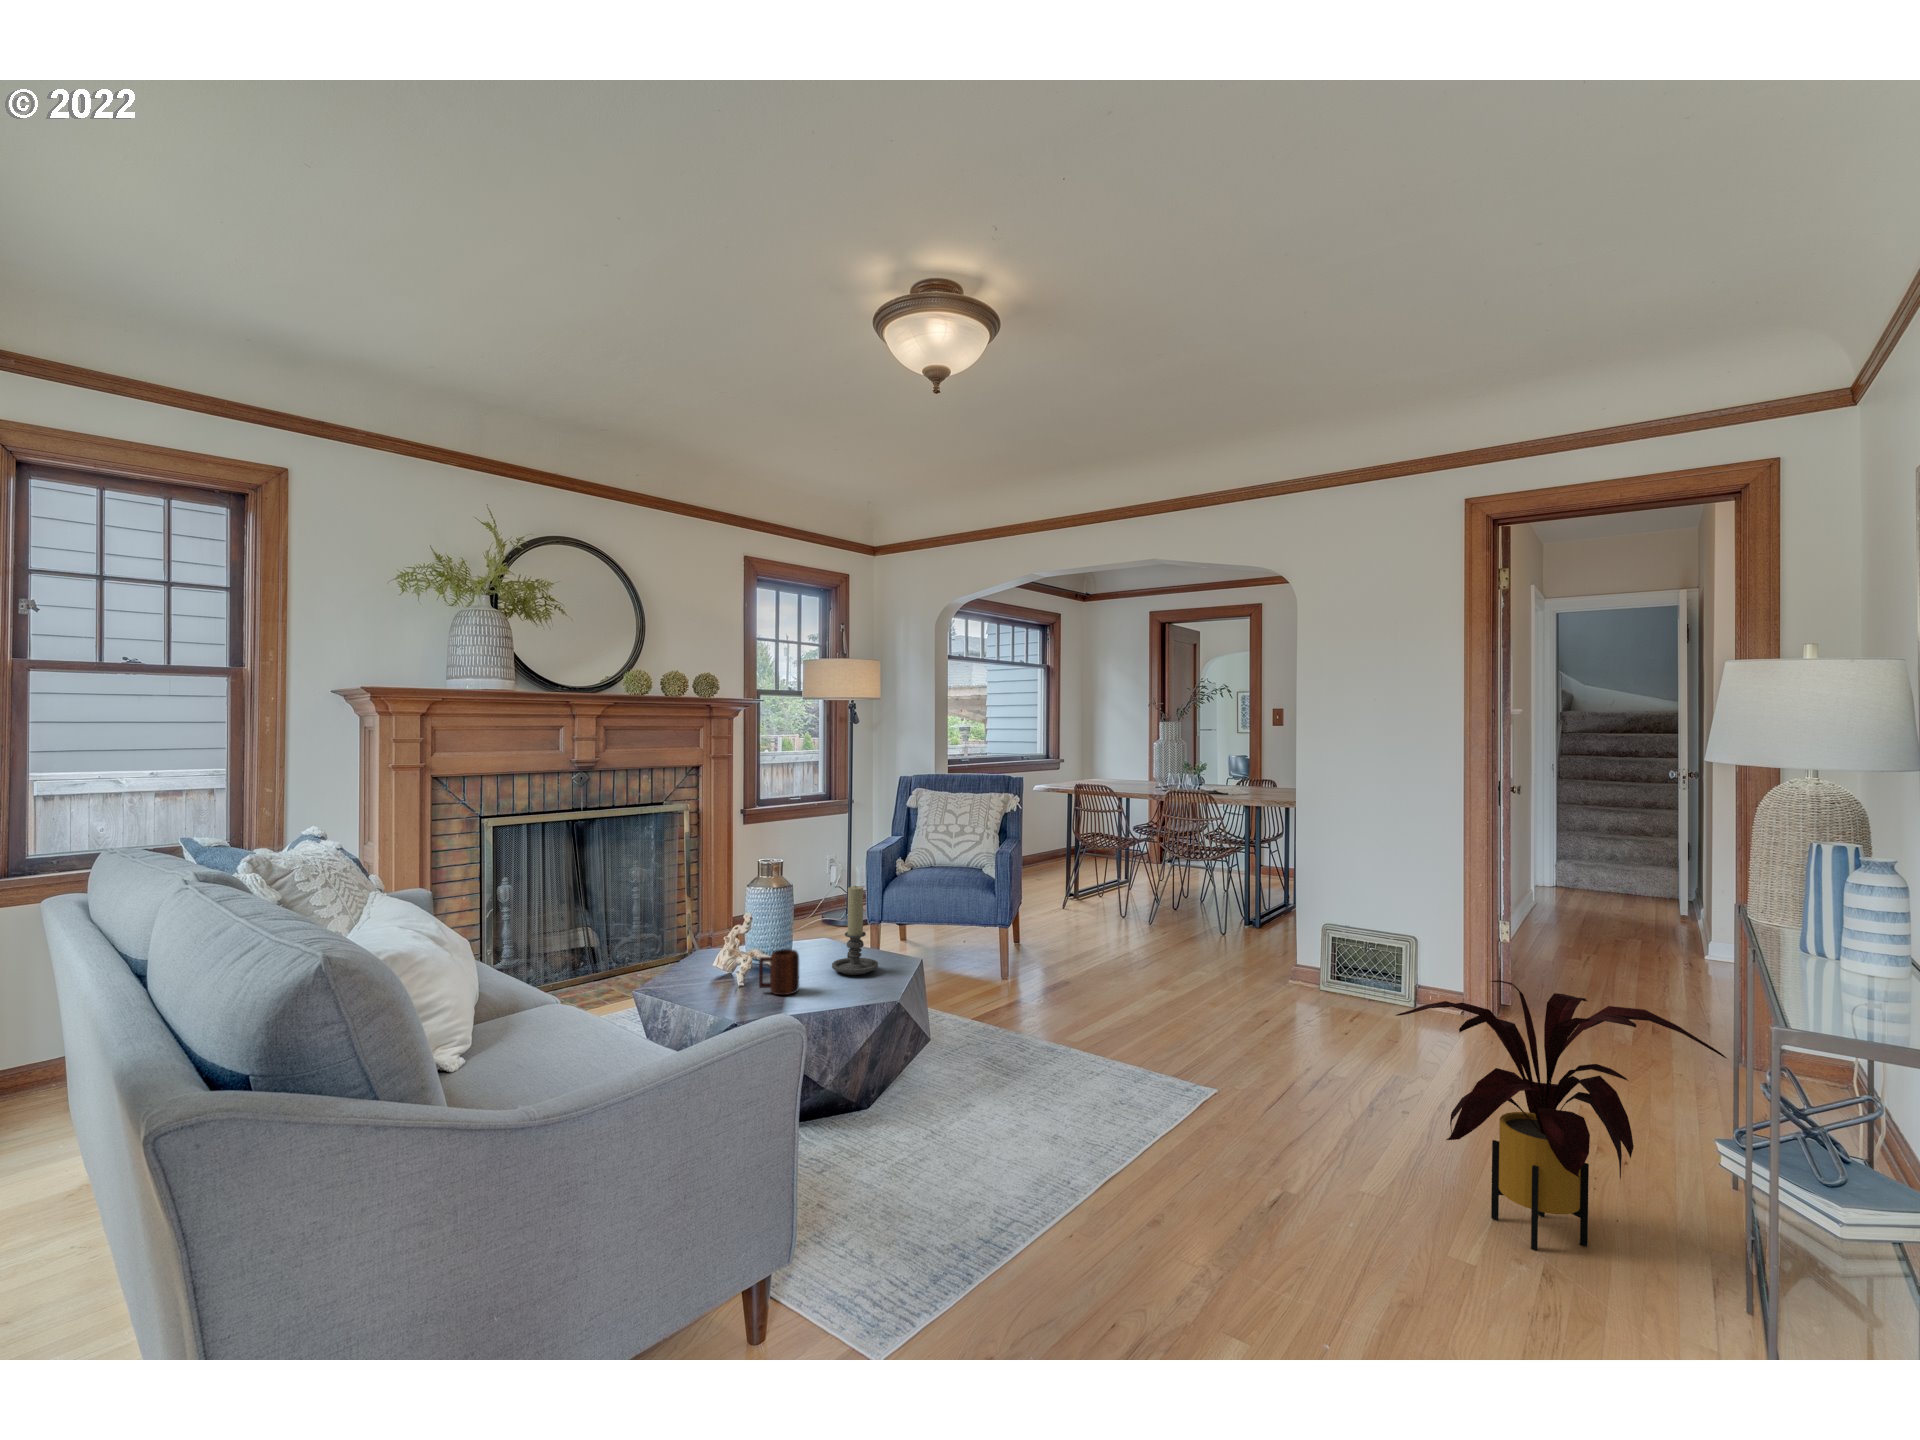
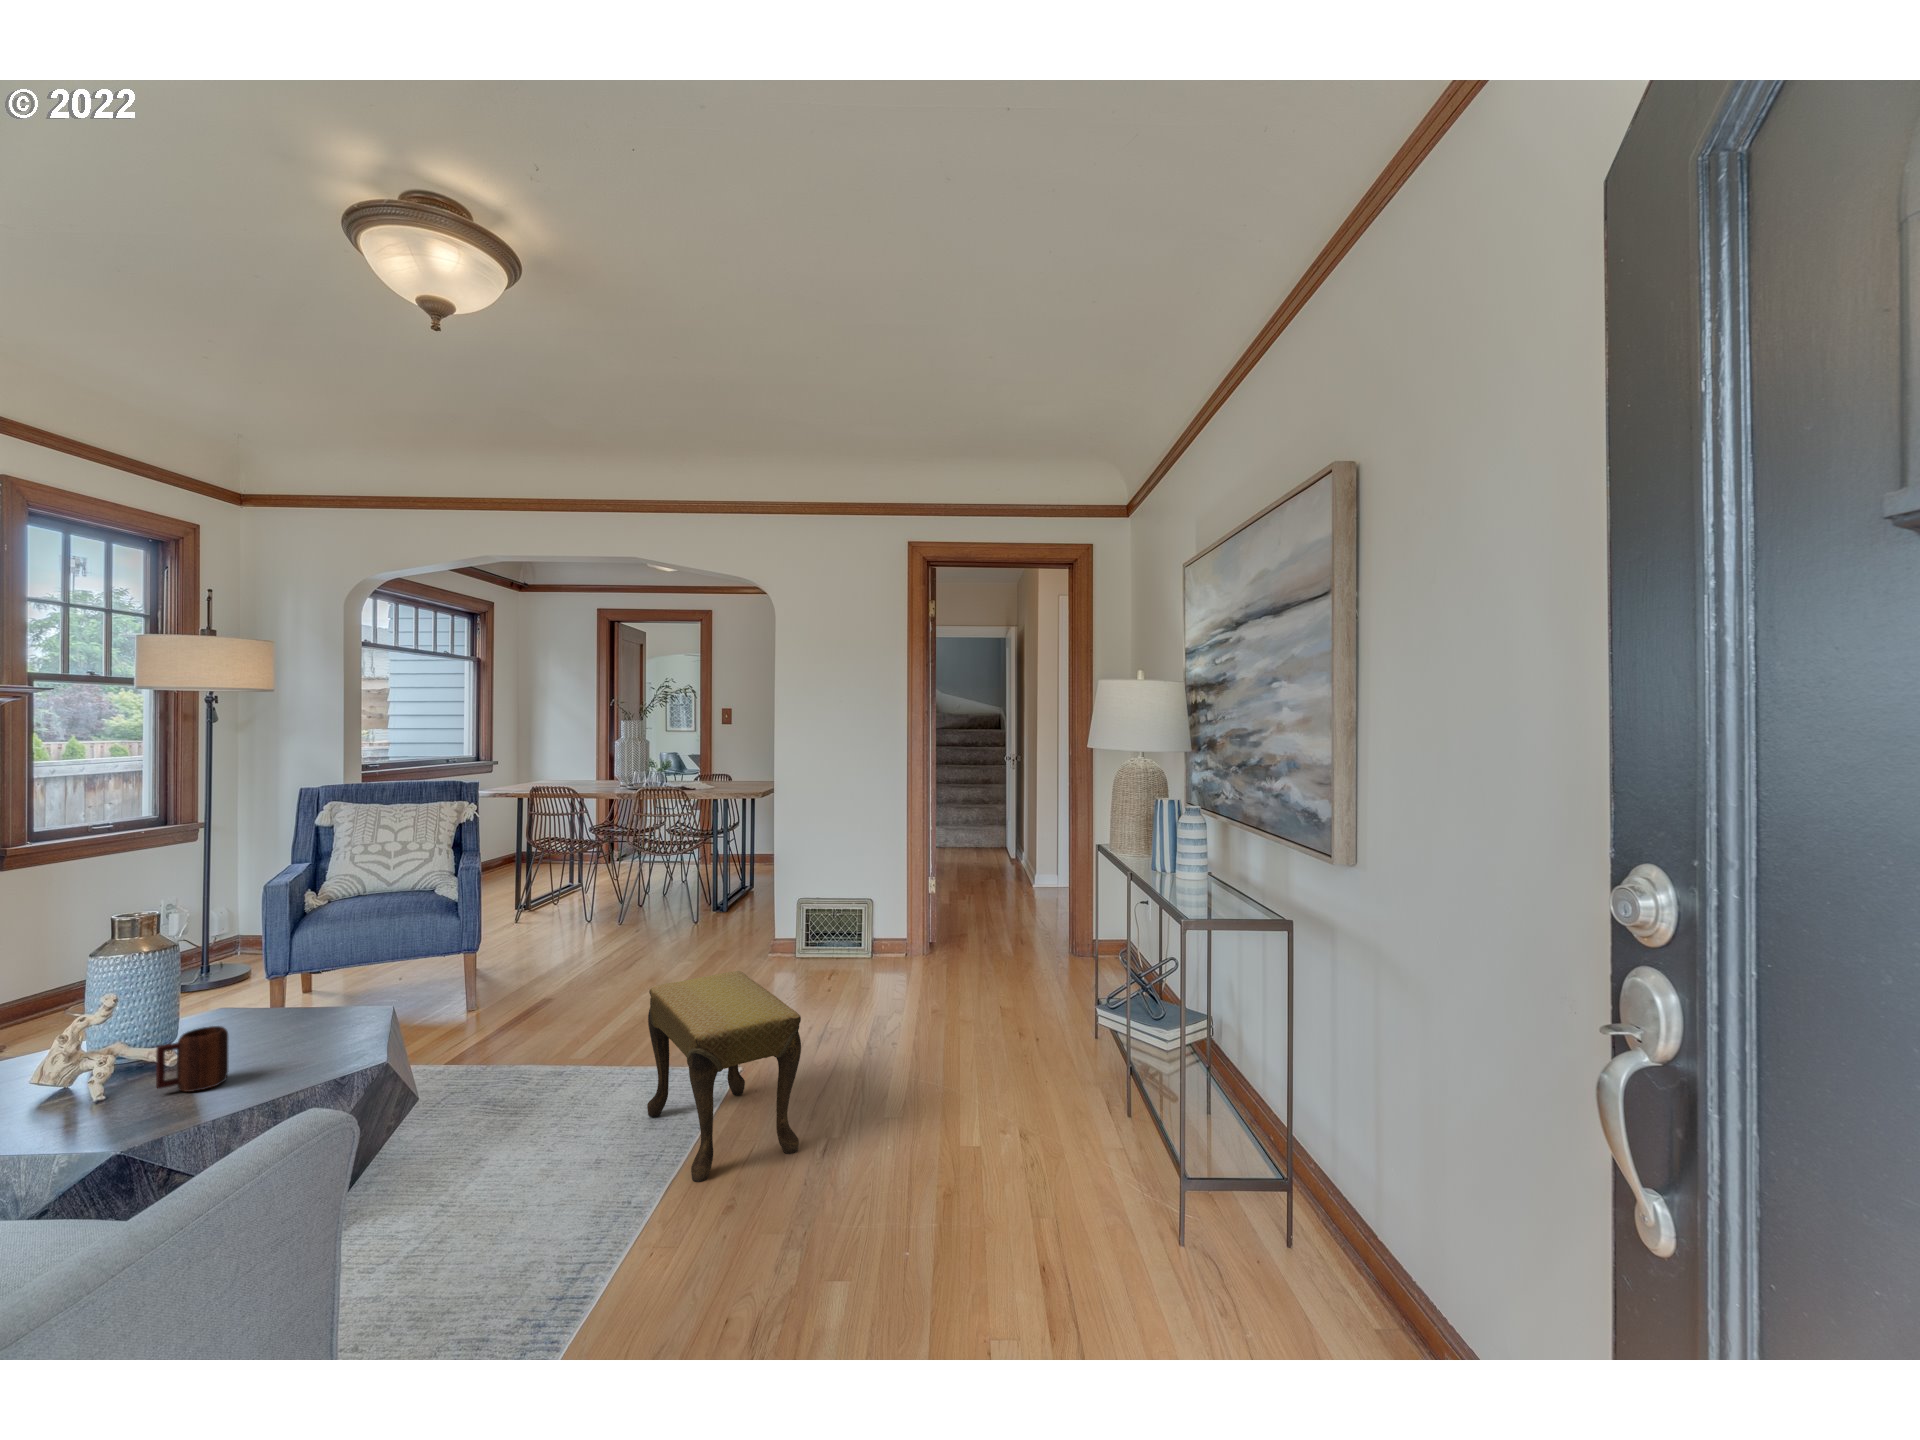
candle holder: present [832,886,878,975] -> none [269,928,342,1043]
house plant: present [1396,980,1727,1251] -> none [920,925,1125,1128]
footstool: none [1113,983,1250,1189] -> present [647,971,801,1182]

